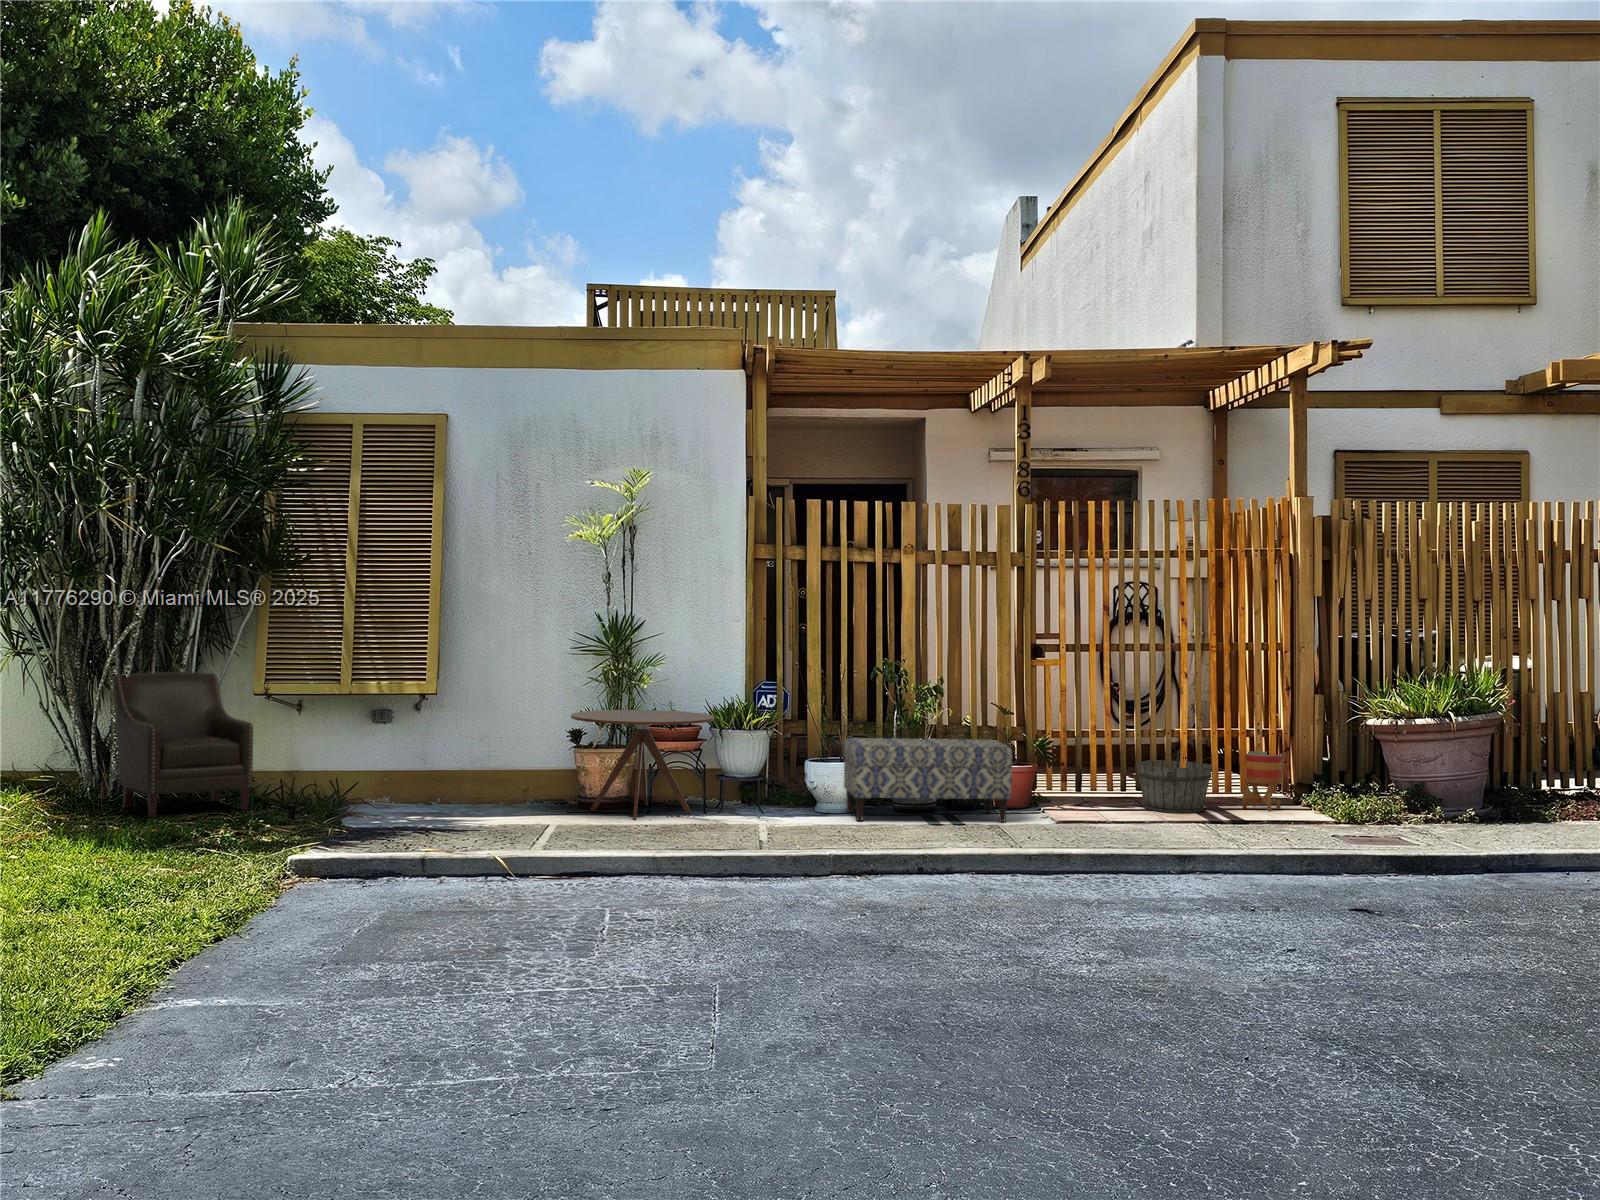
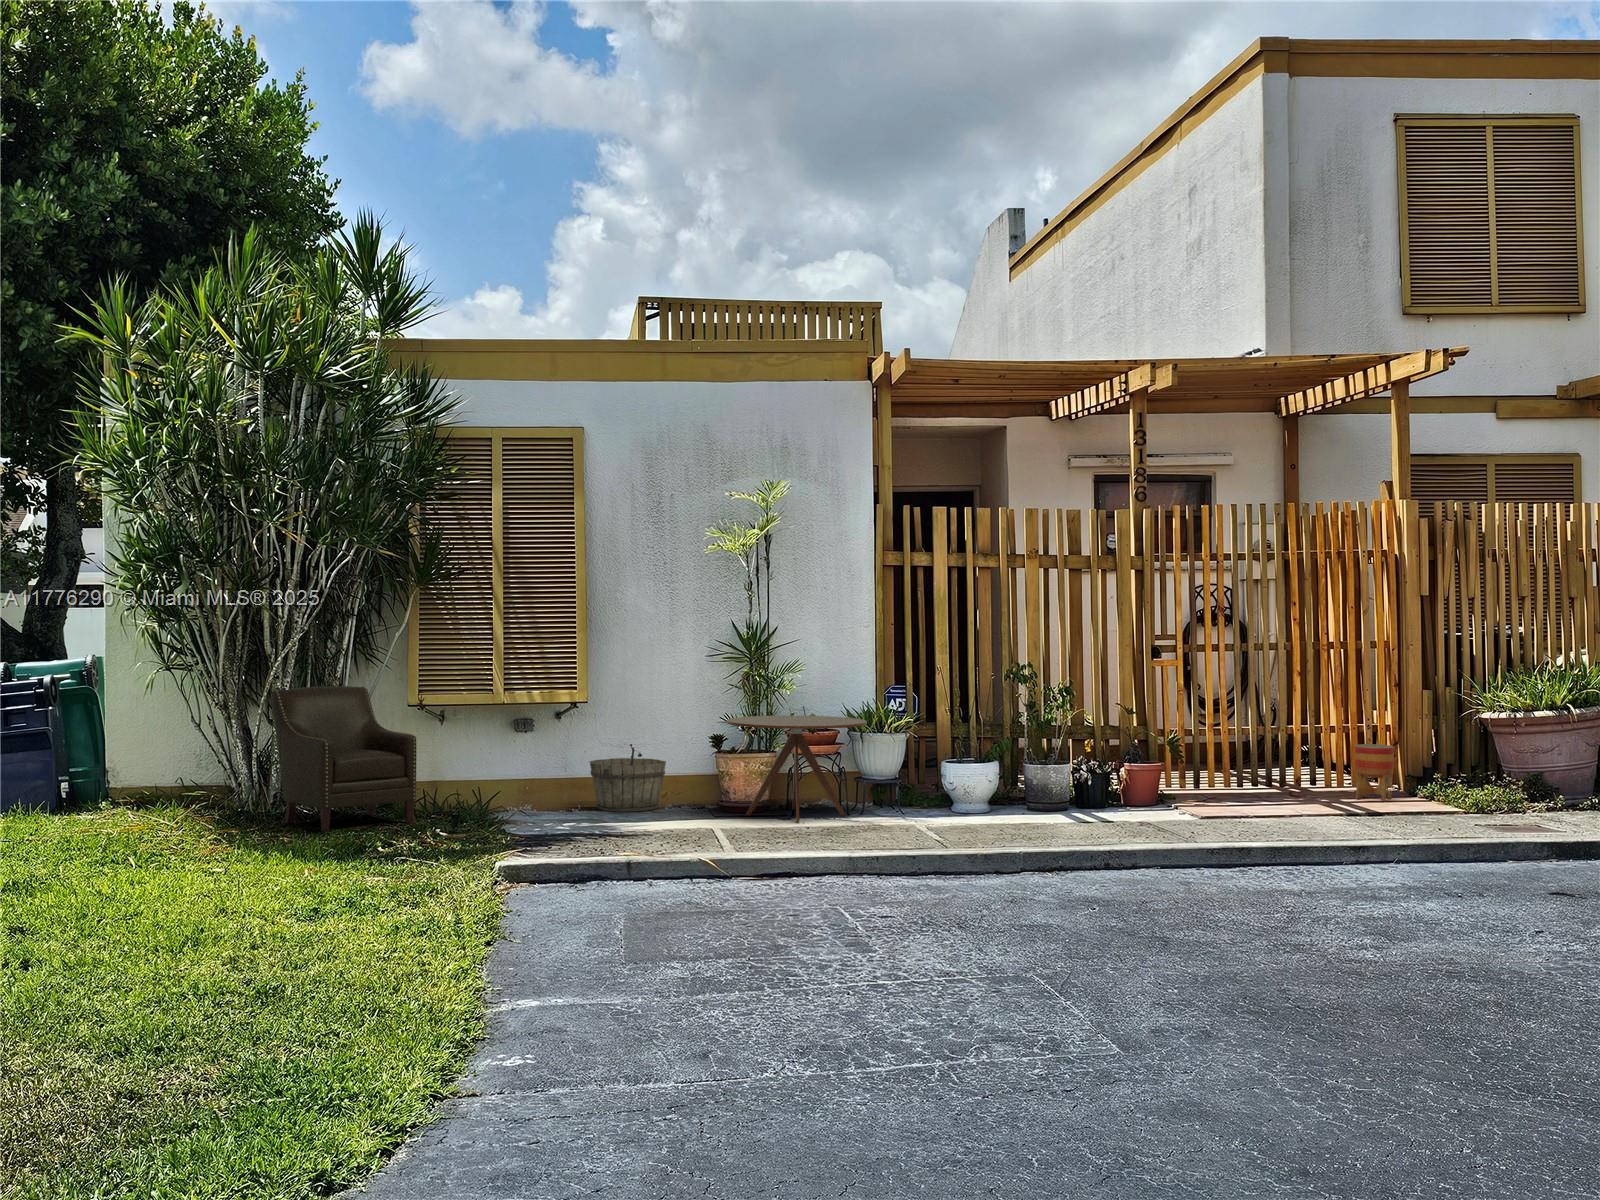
bench: present [844,738,1012,822] -> none [987,737,1157,819]
wooden bucket: present [1137,747,1212,813] -> present [590,744,666,812]

